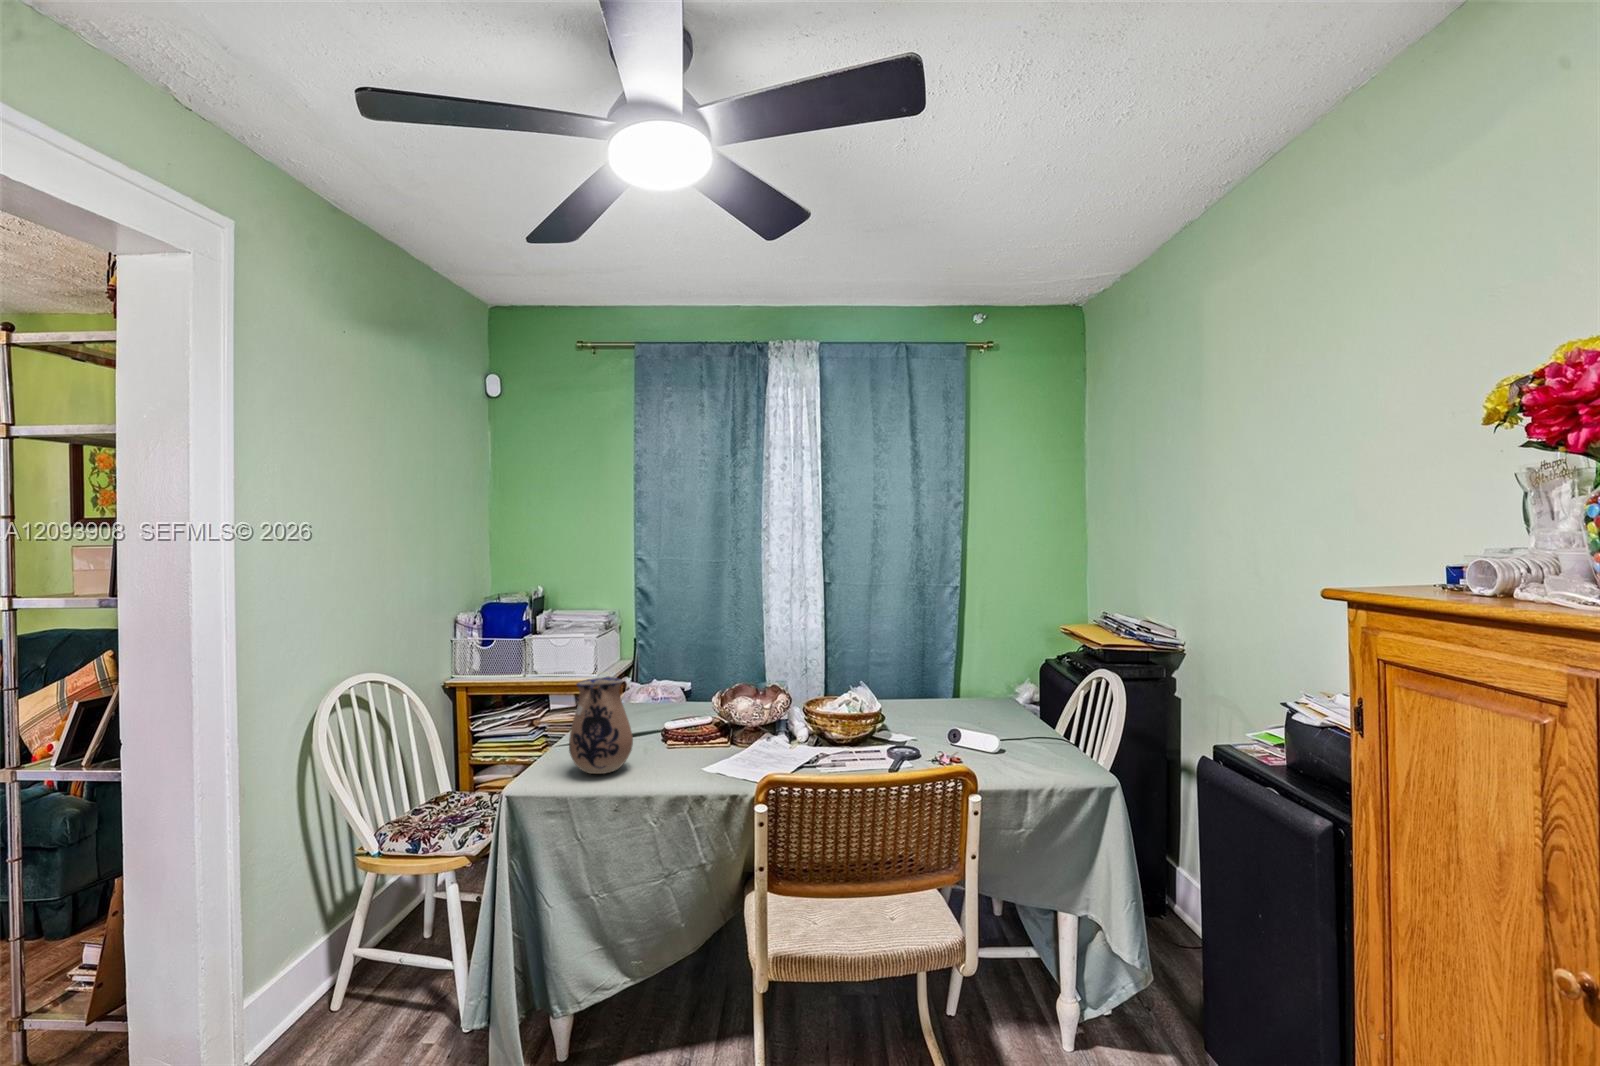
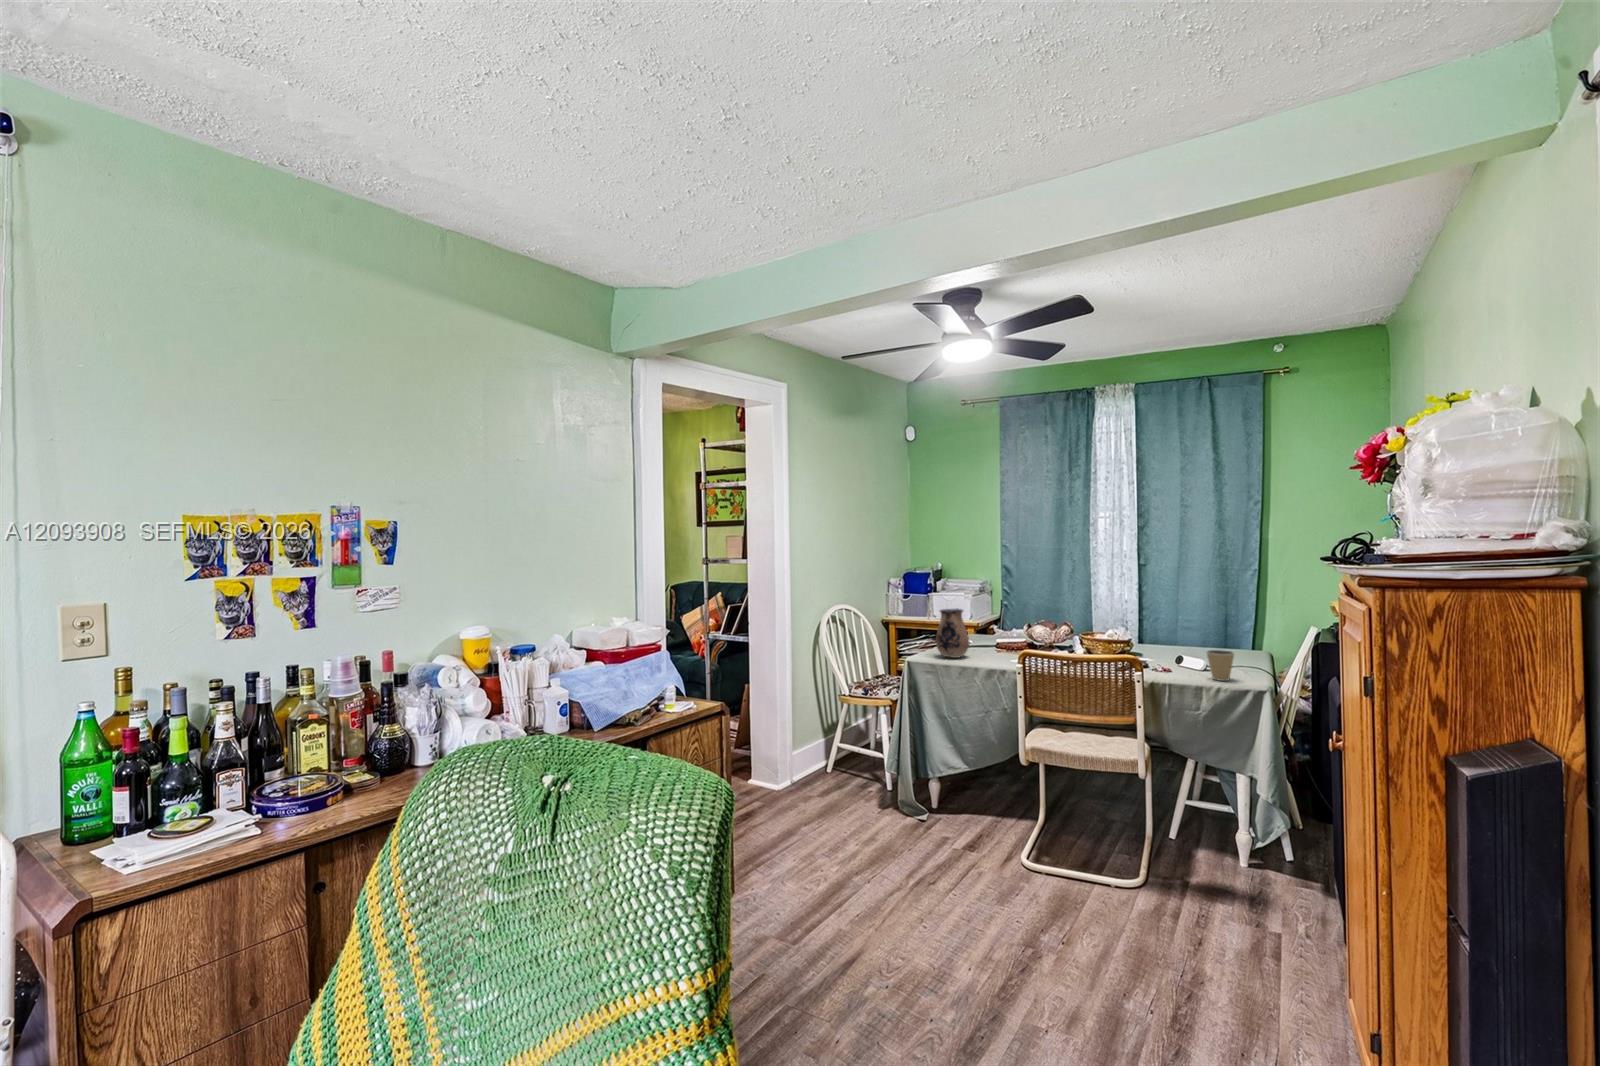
coffee cup: none [1012,719,1052,769] -> present [1207,650,1234,681]

